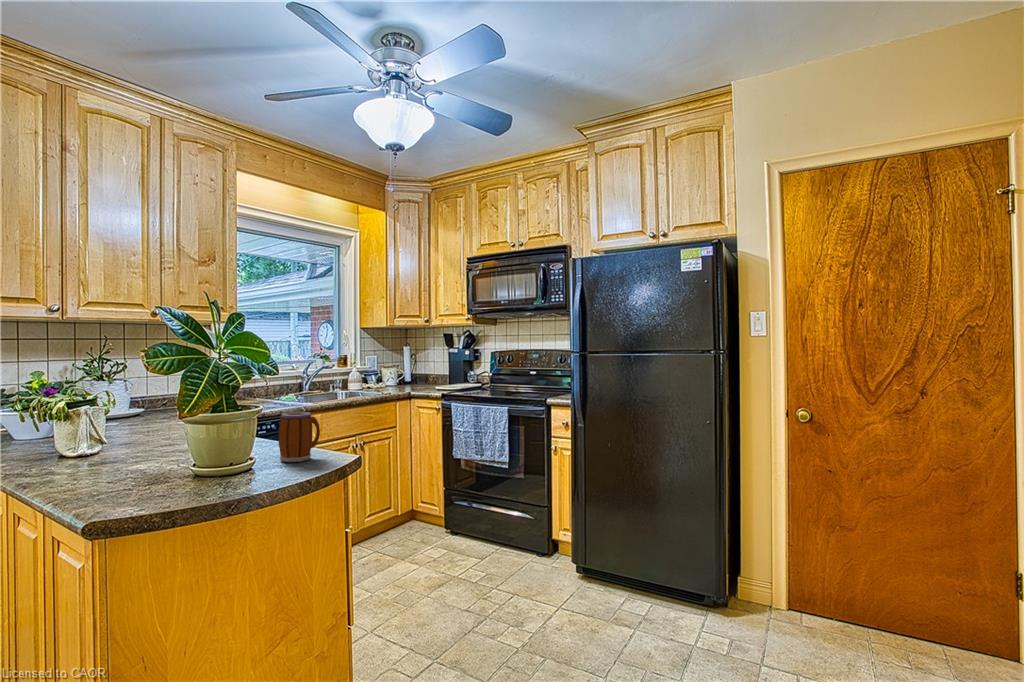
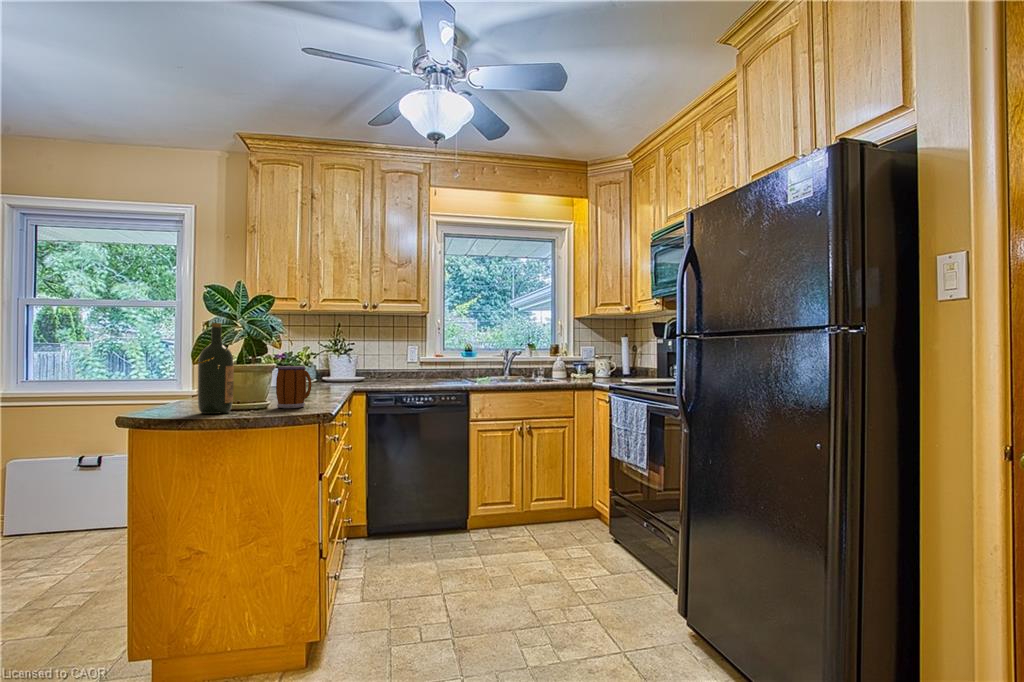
wine bottle: none [232,372,273,484] -> present [198,323,234,414]

